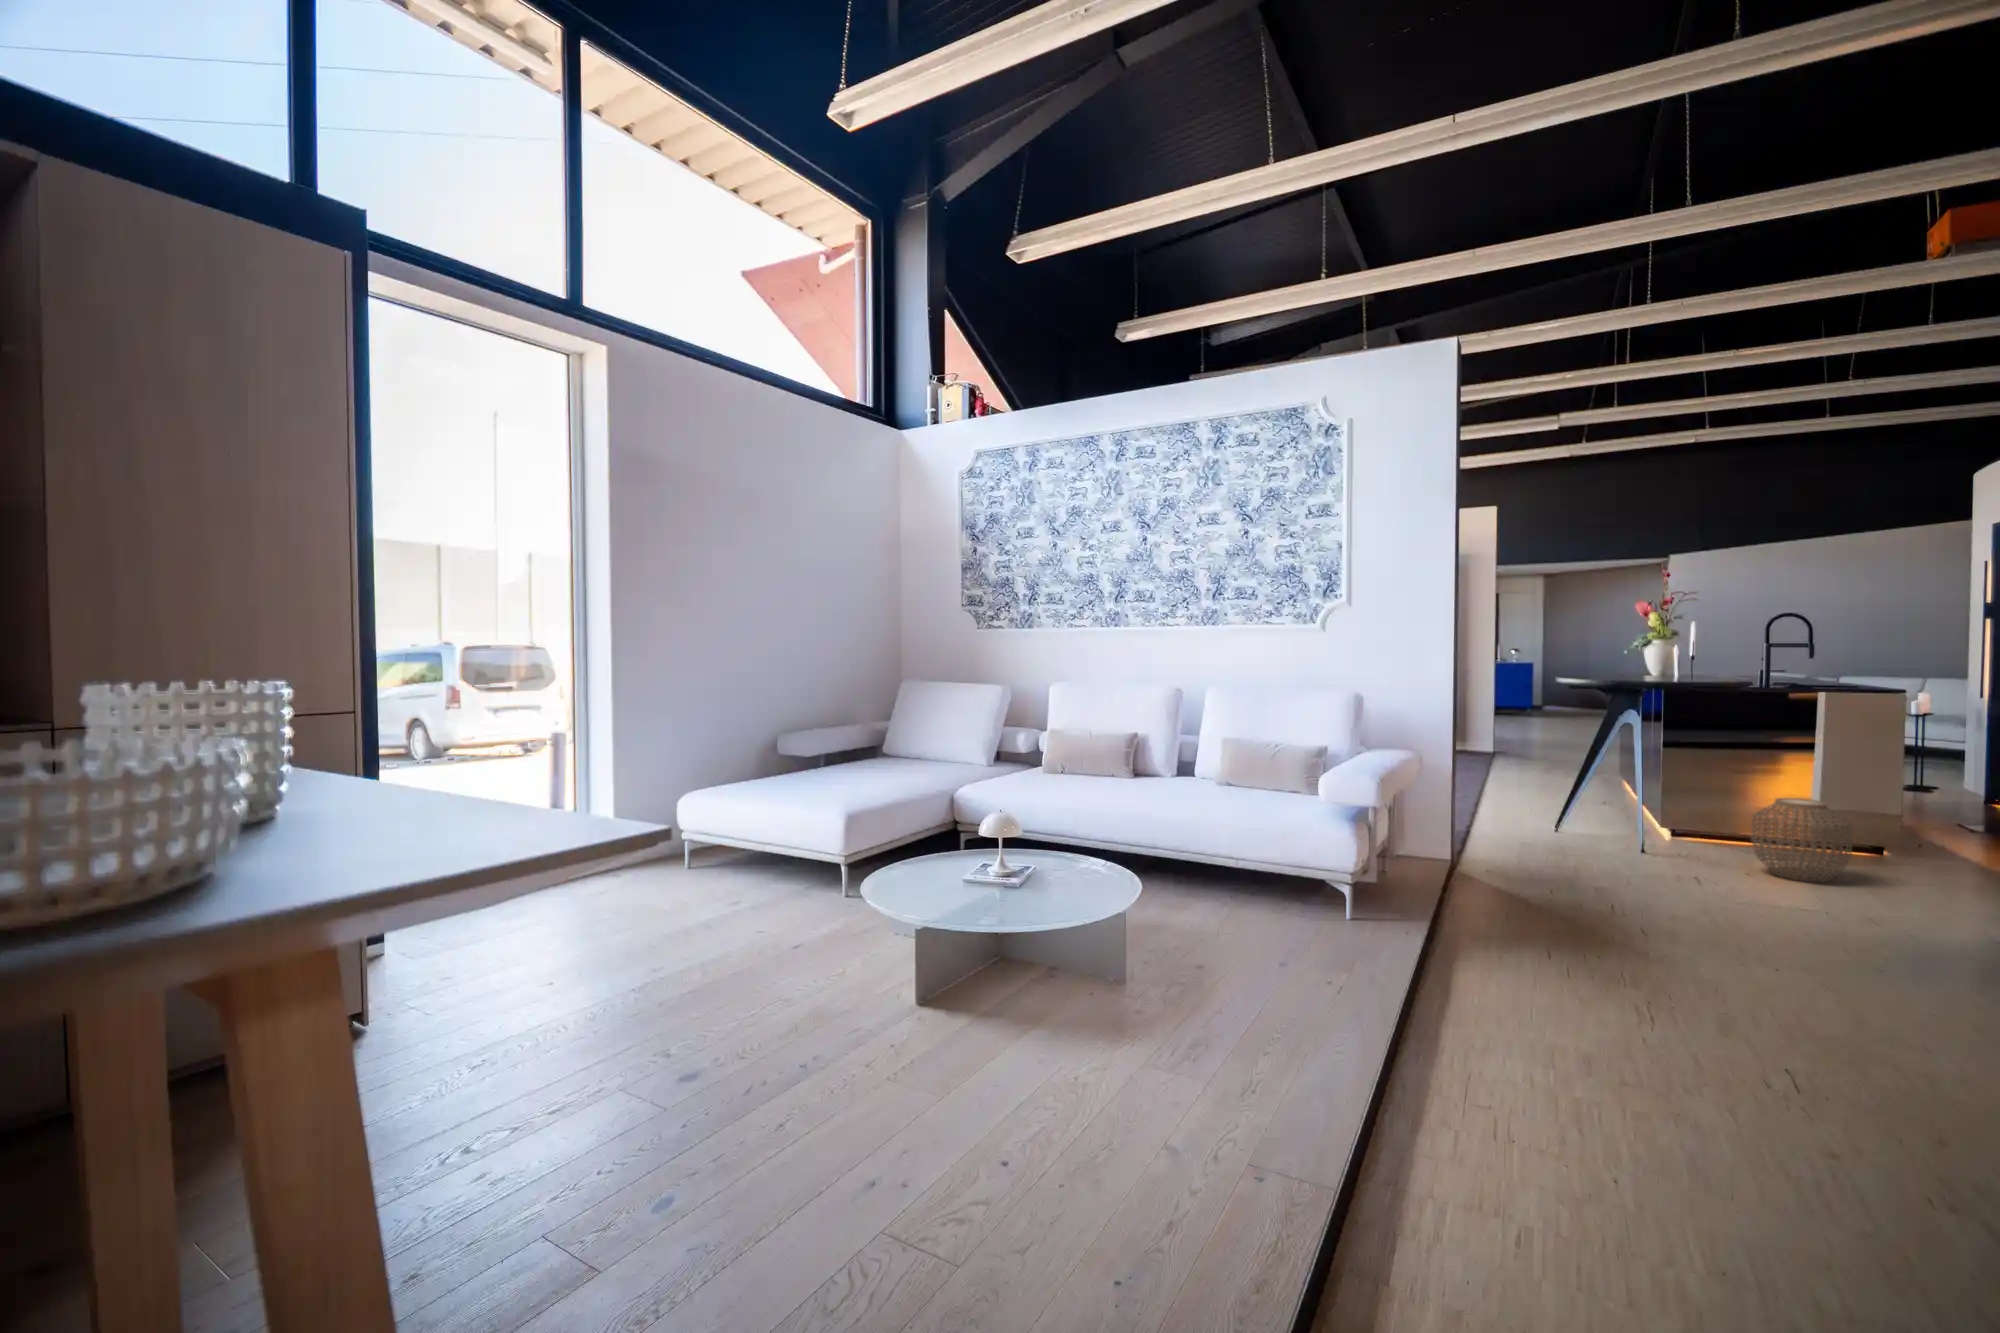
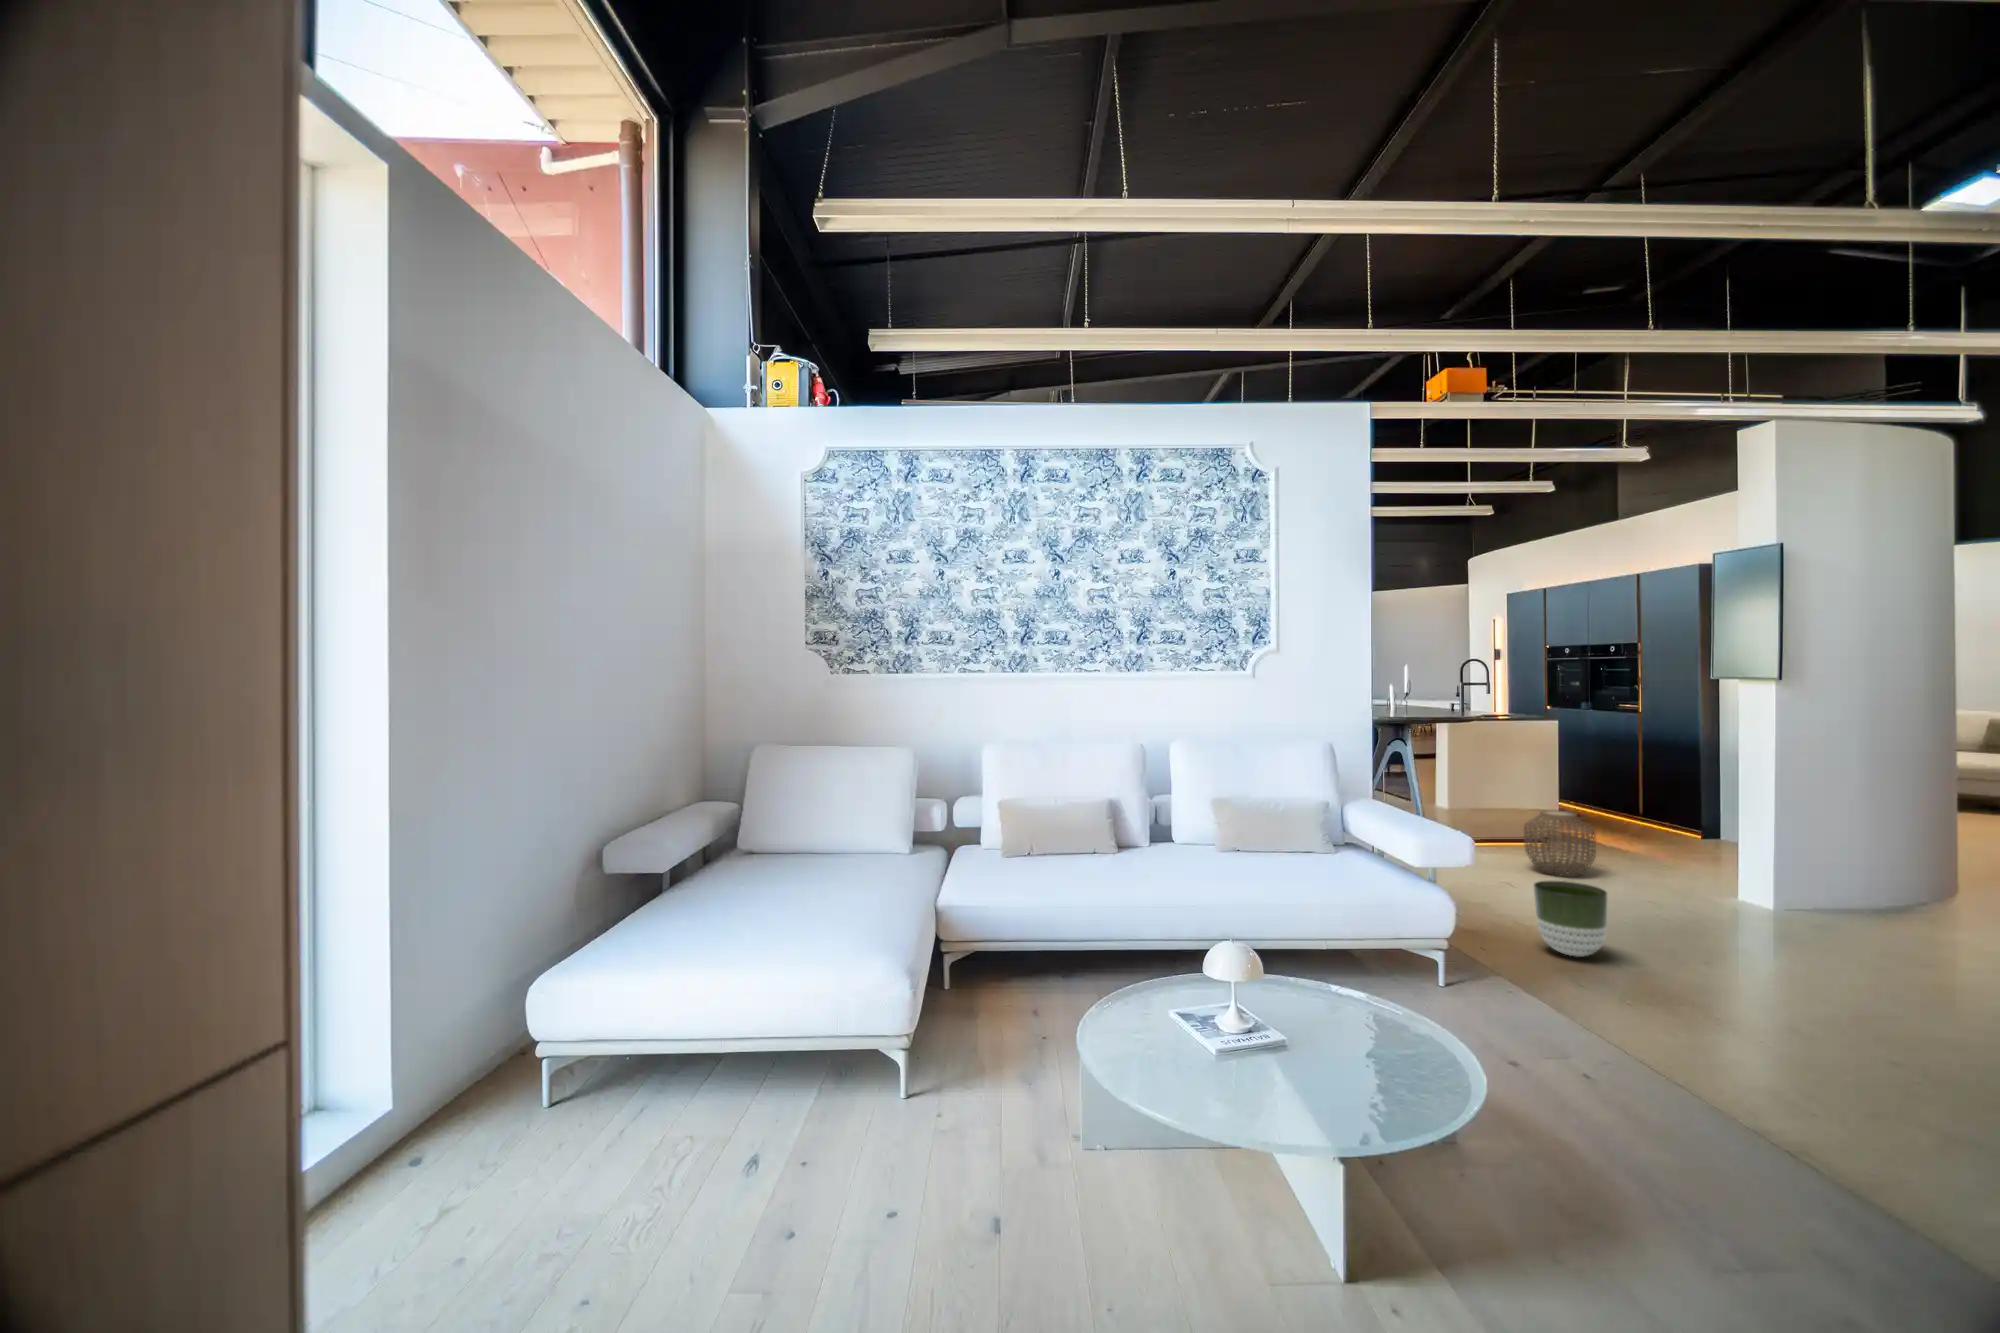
planter: none [1542,847,1618,926] -> present [1534,881,1608,957]

